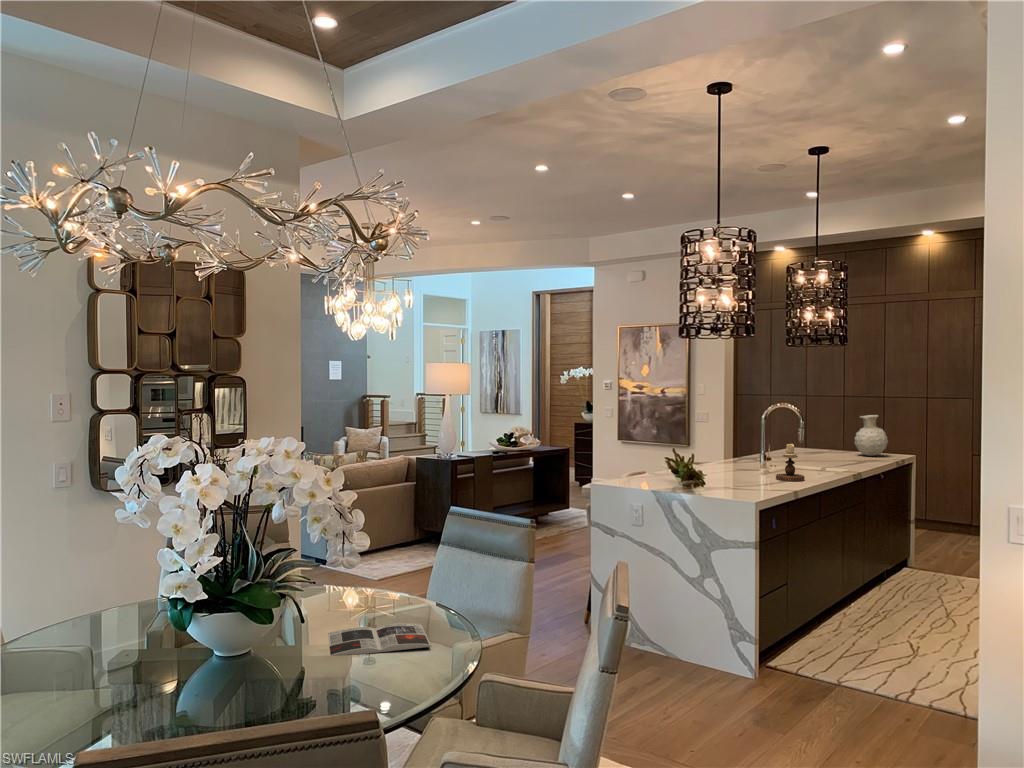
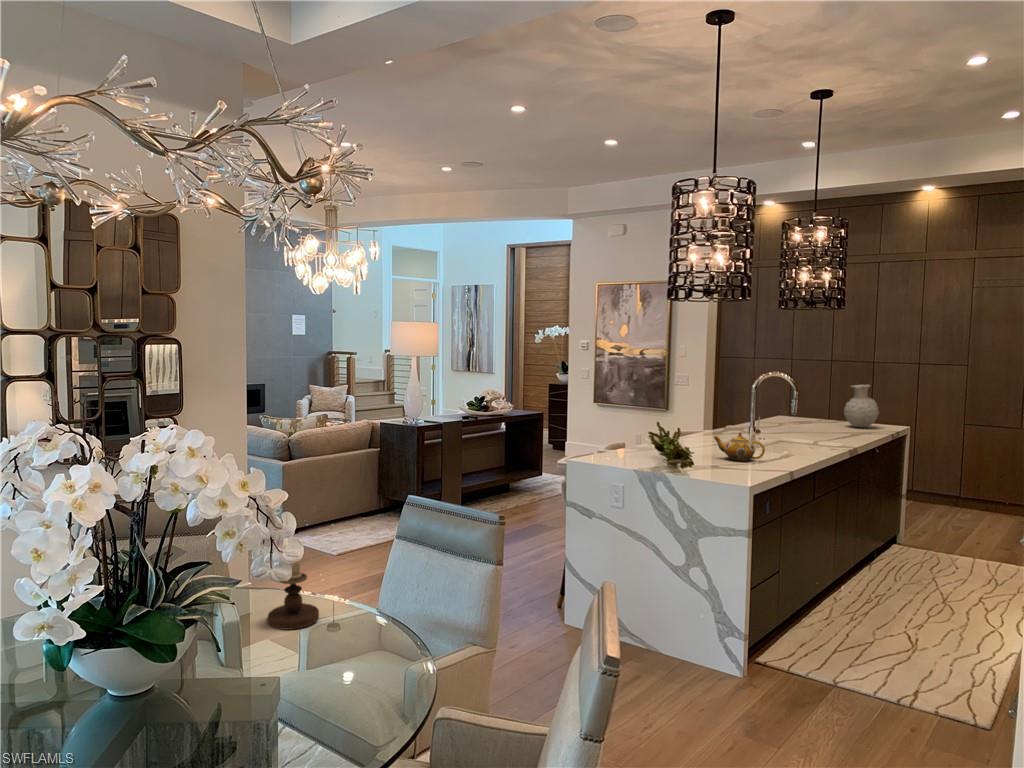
candlestick: present [776,444,805,481] -> present [268,561,319,630]
teapot: none [724,457,771,483] -> present [714,433,765,461]
magazine: present [328,623,431,656] -> none [254,639,382,691]

